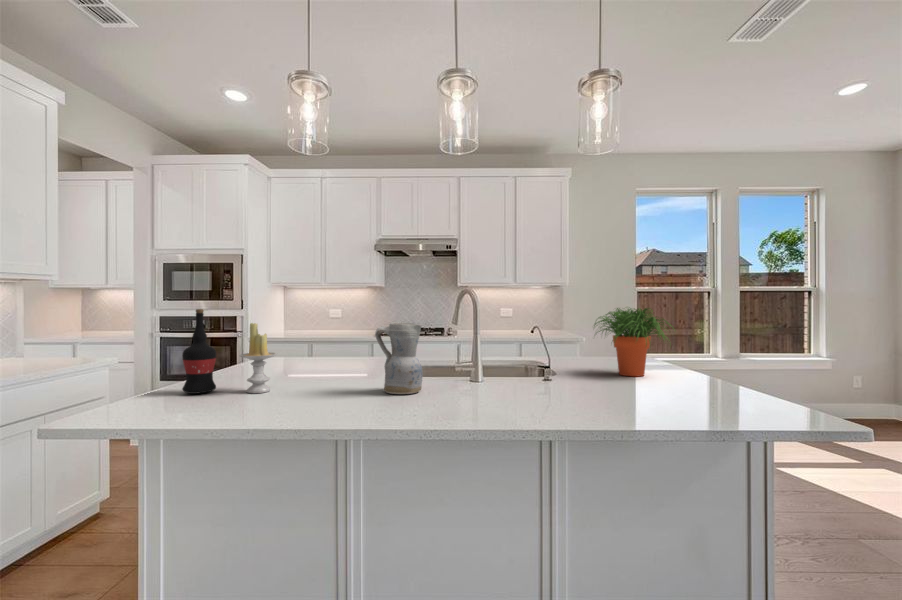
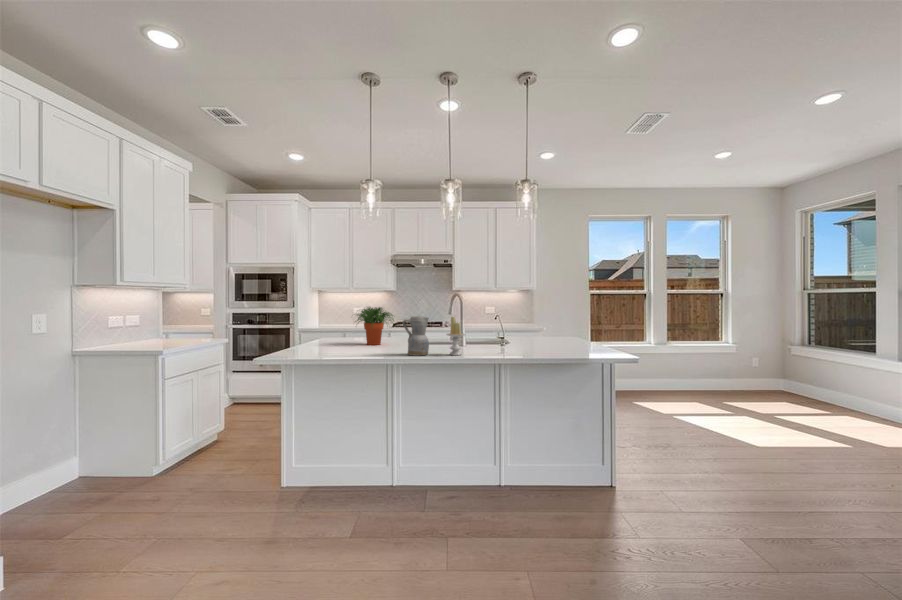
potted plant: present [594,308,671,376] -> present [357,307,393,345]
wine bottle: present [182,309,216,394] -> none [296,308,314,355]
candle: present [239,323,277,393] -> present [447,317,465,355]

